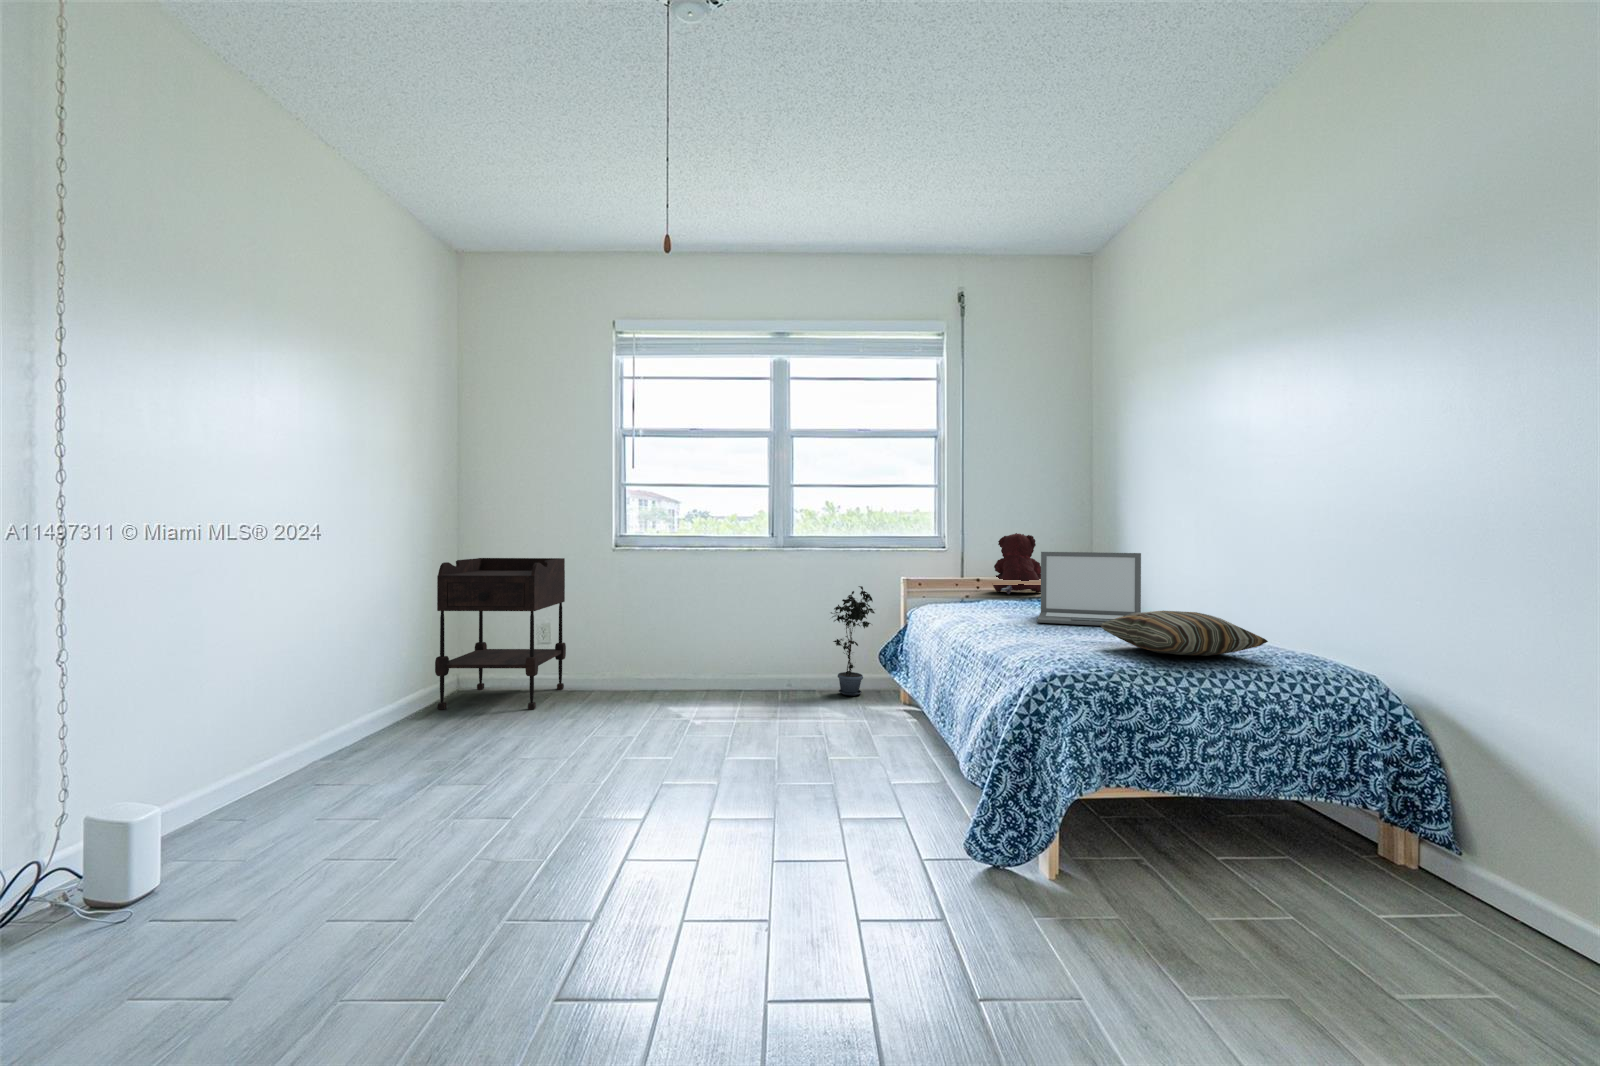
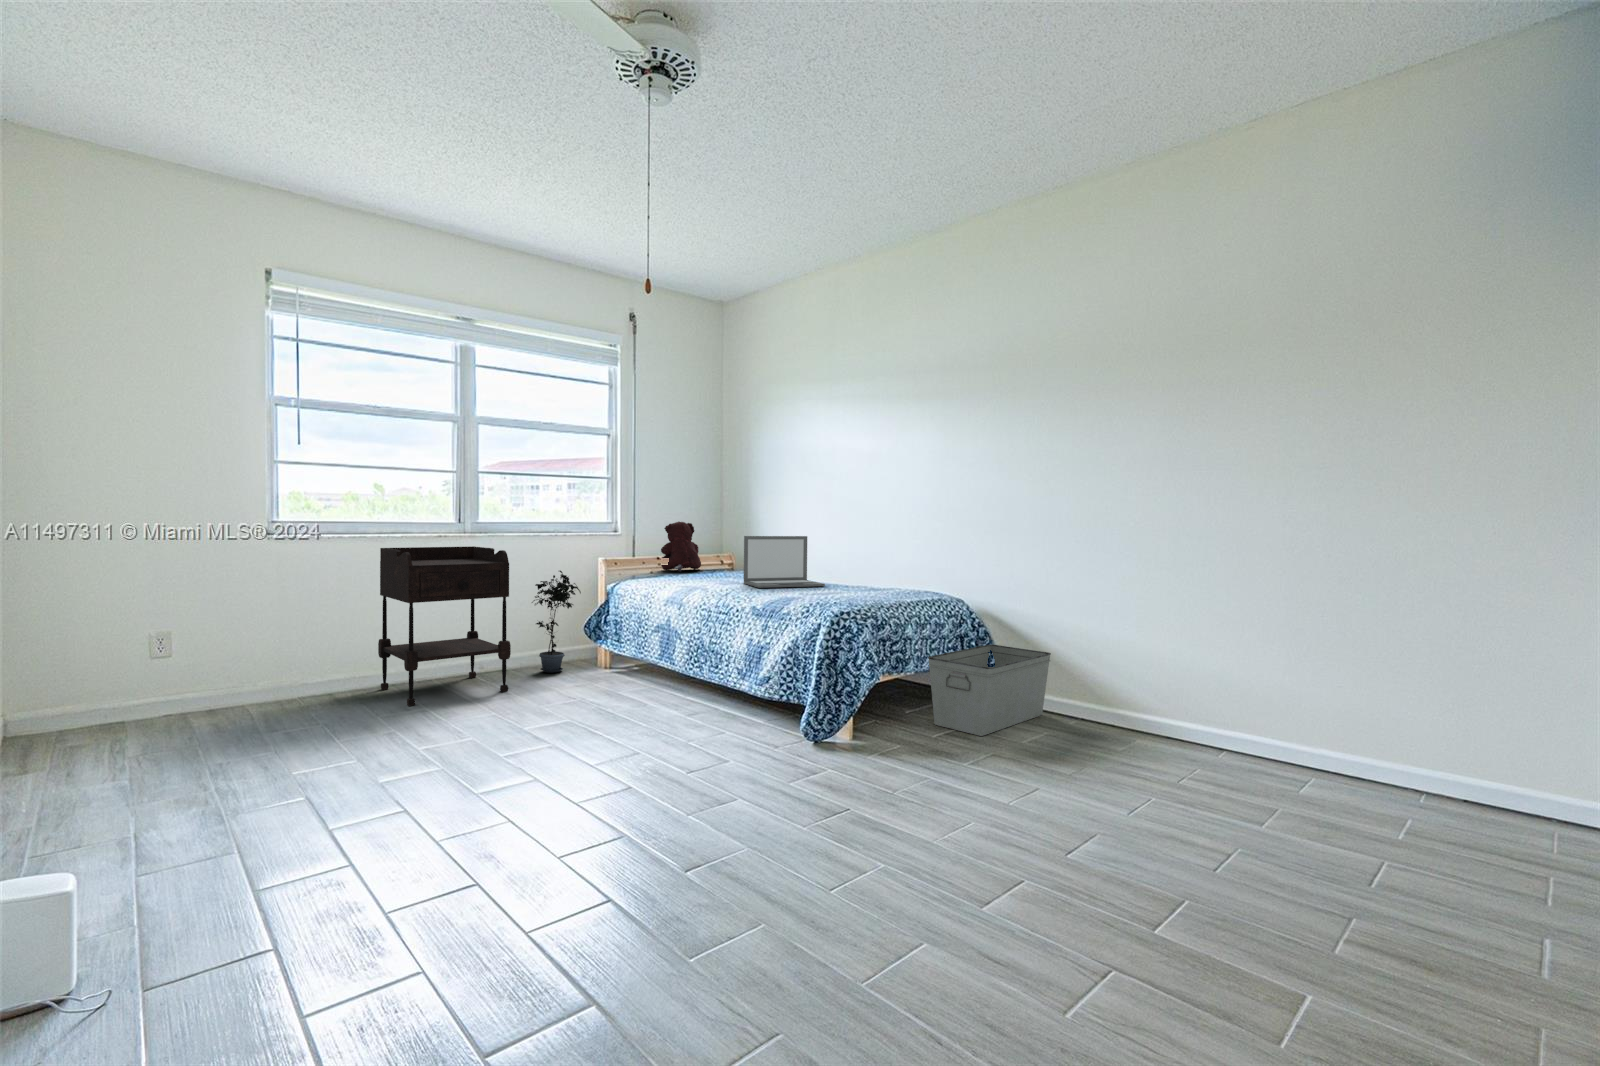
side table: present [435,558,566,710] -> present [378,546,511,706]
pillow: present [1100,611,1268,656] -> none [828,572,918,598]
storage bin: none [1232,773,1580,961] -> present [928,644,1051,736]

